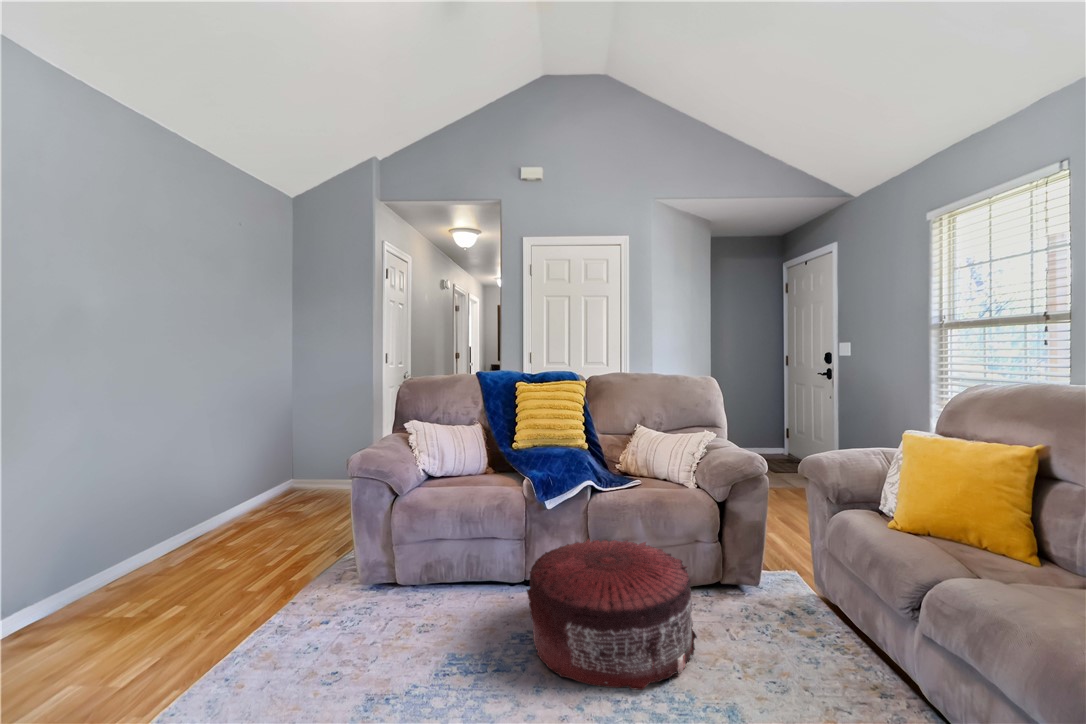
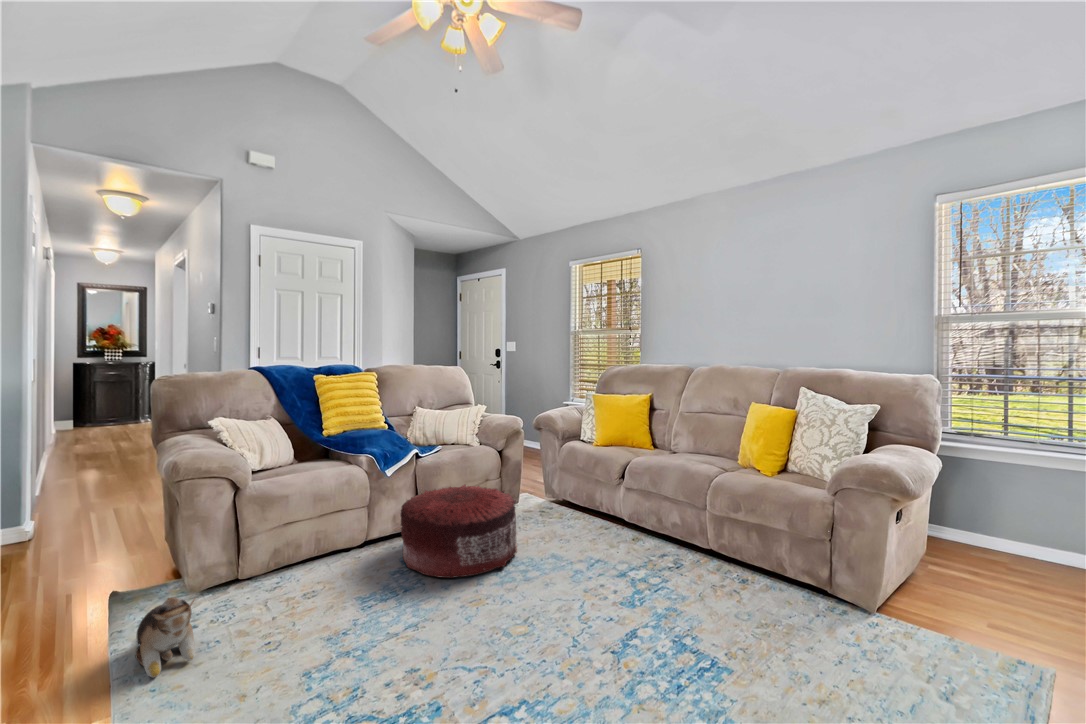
plush toy: none [222,597,297,670] -> present [136,597,195,678]

